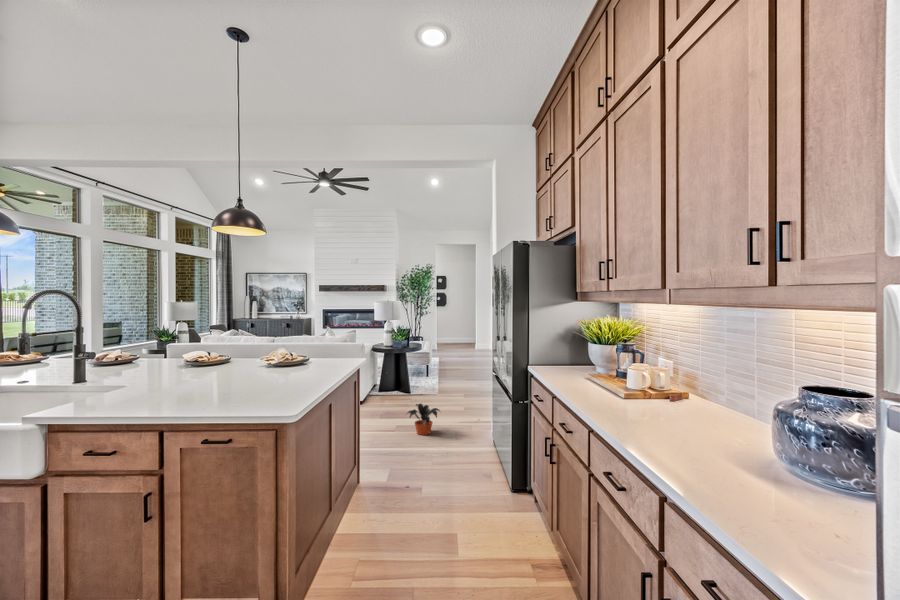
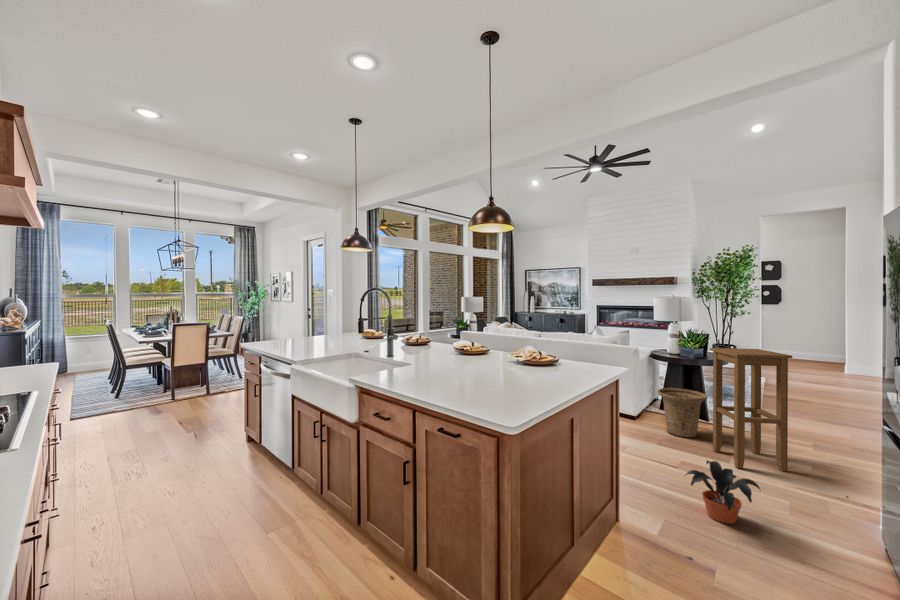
stool: none [414,337,453,410] -> present [710,348,792,471]
basket: none [383,369,412,401] -> present [657,388,707,438]

